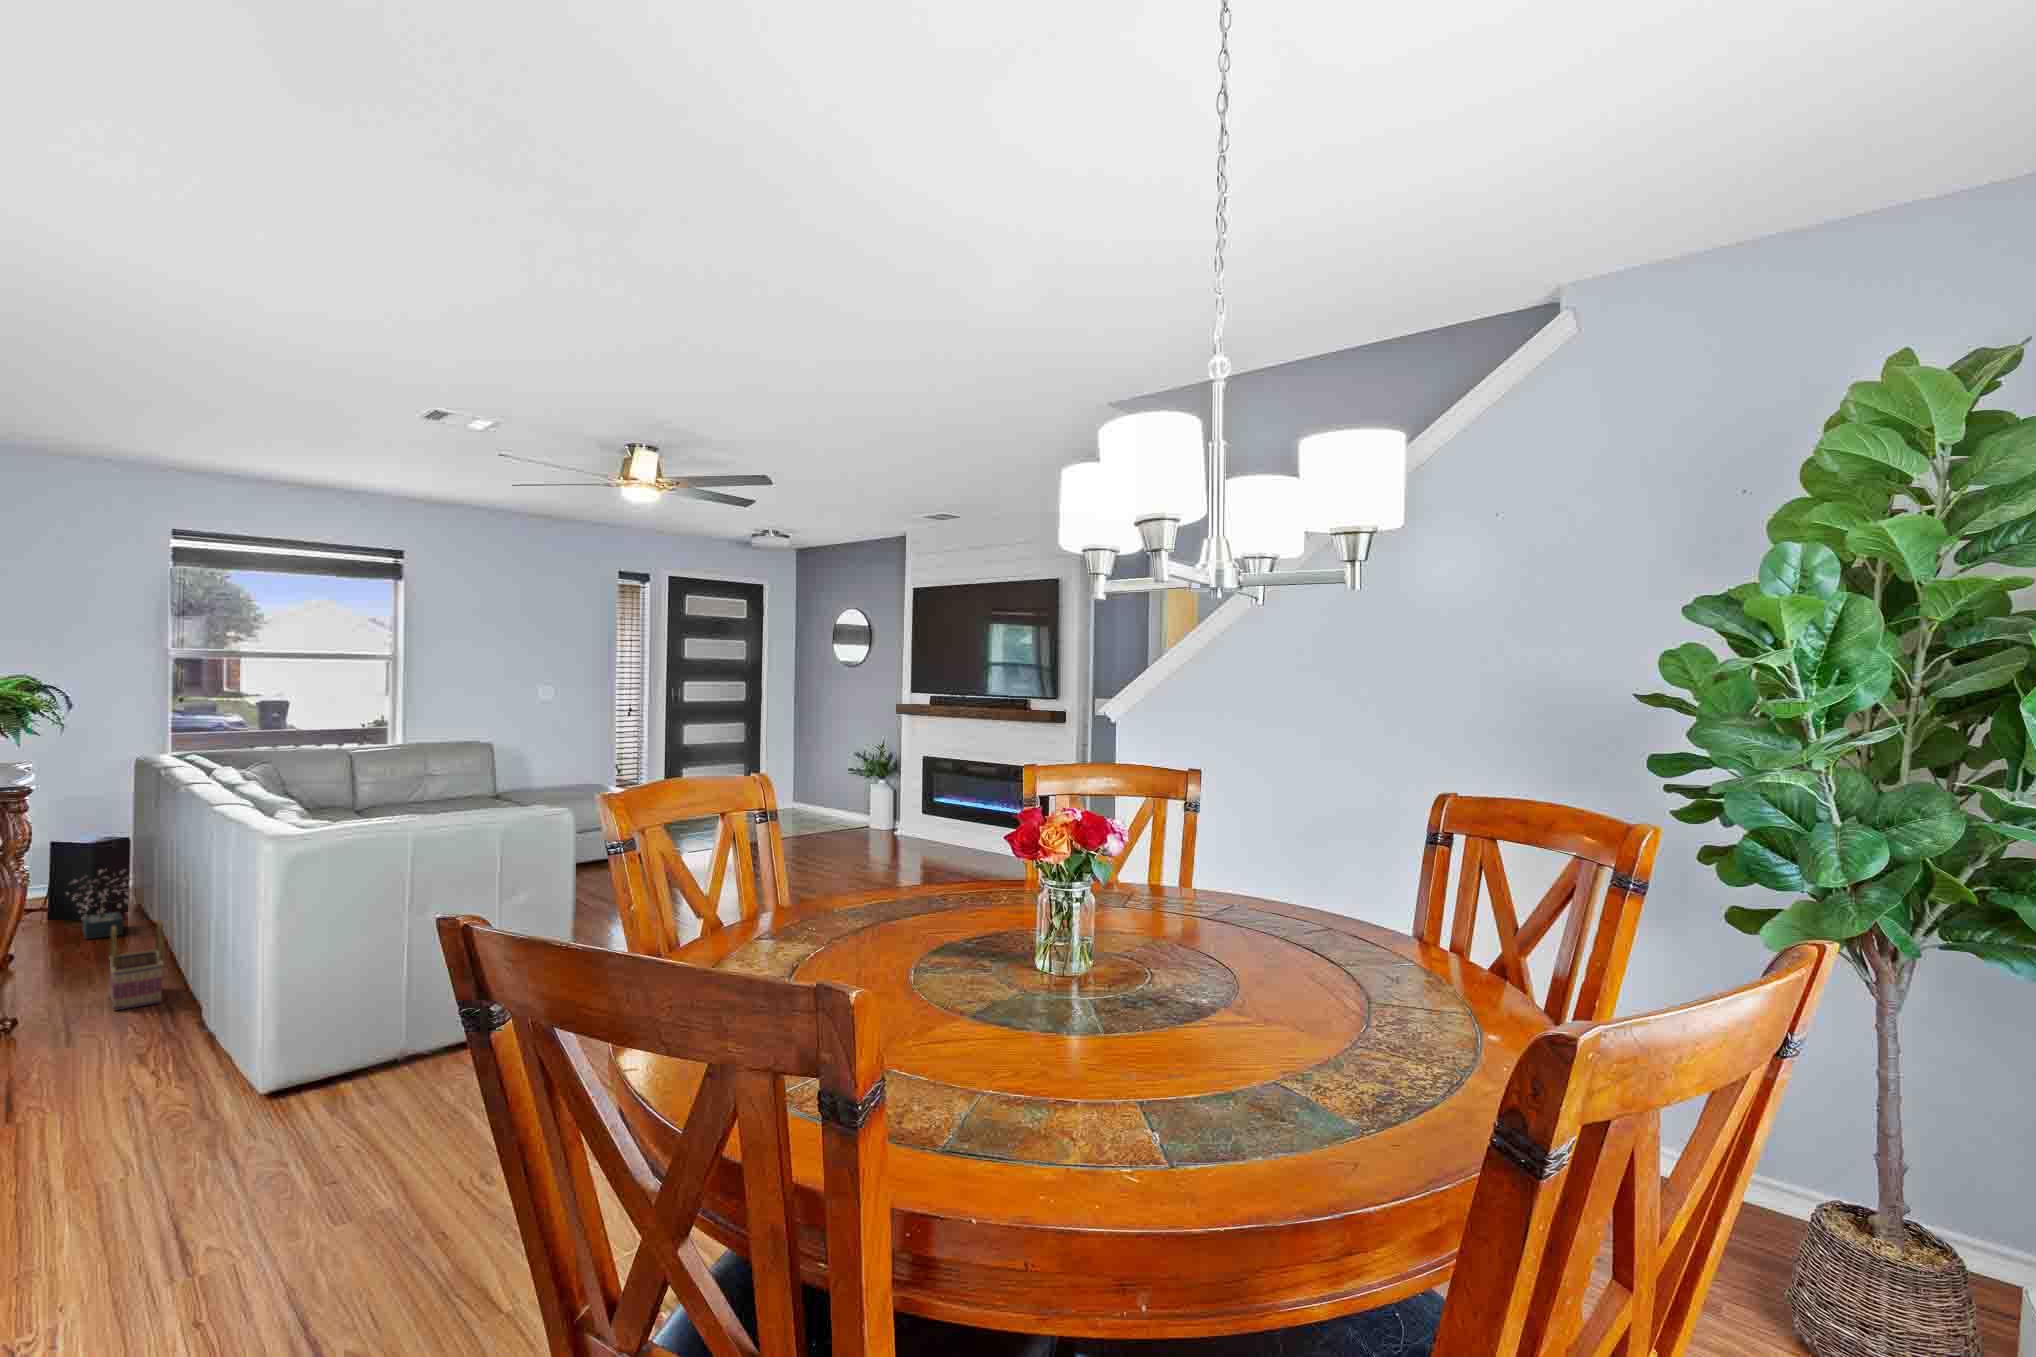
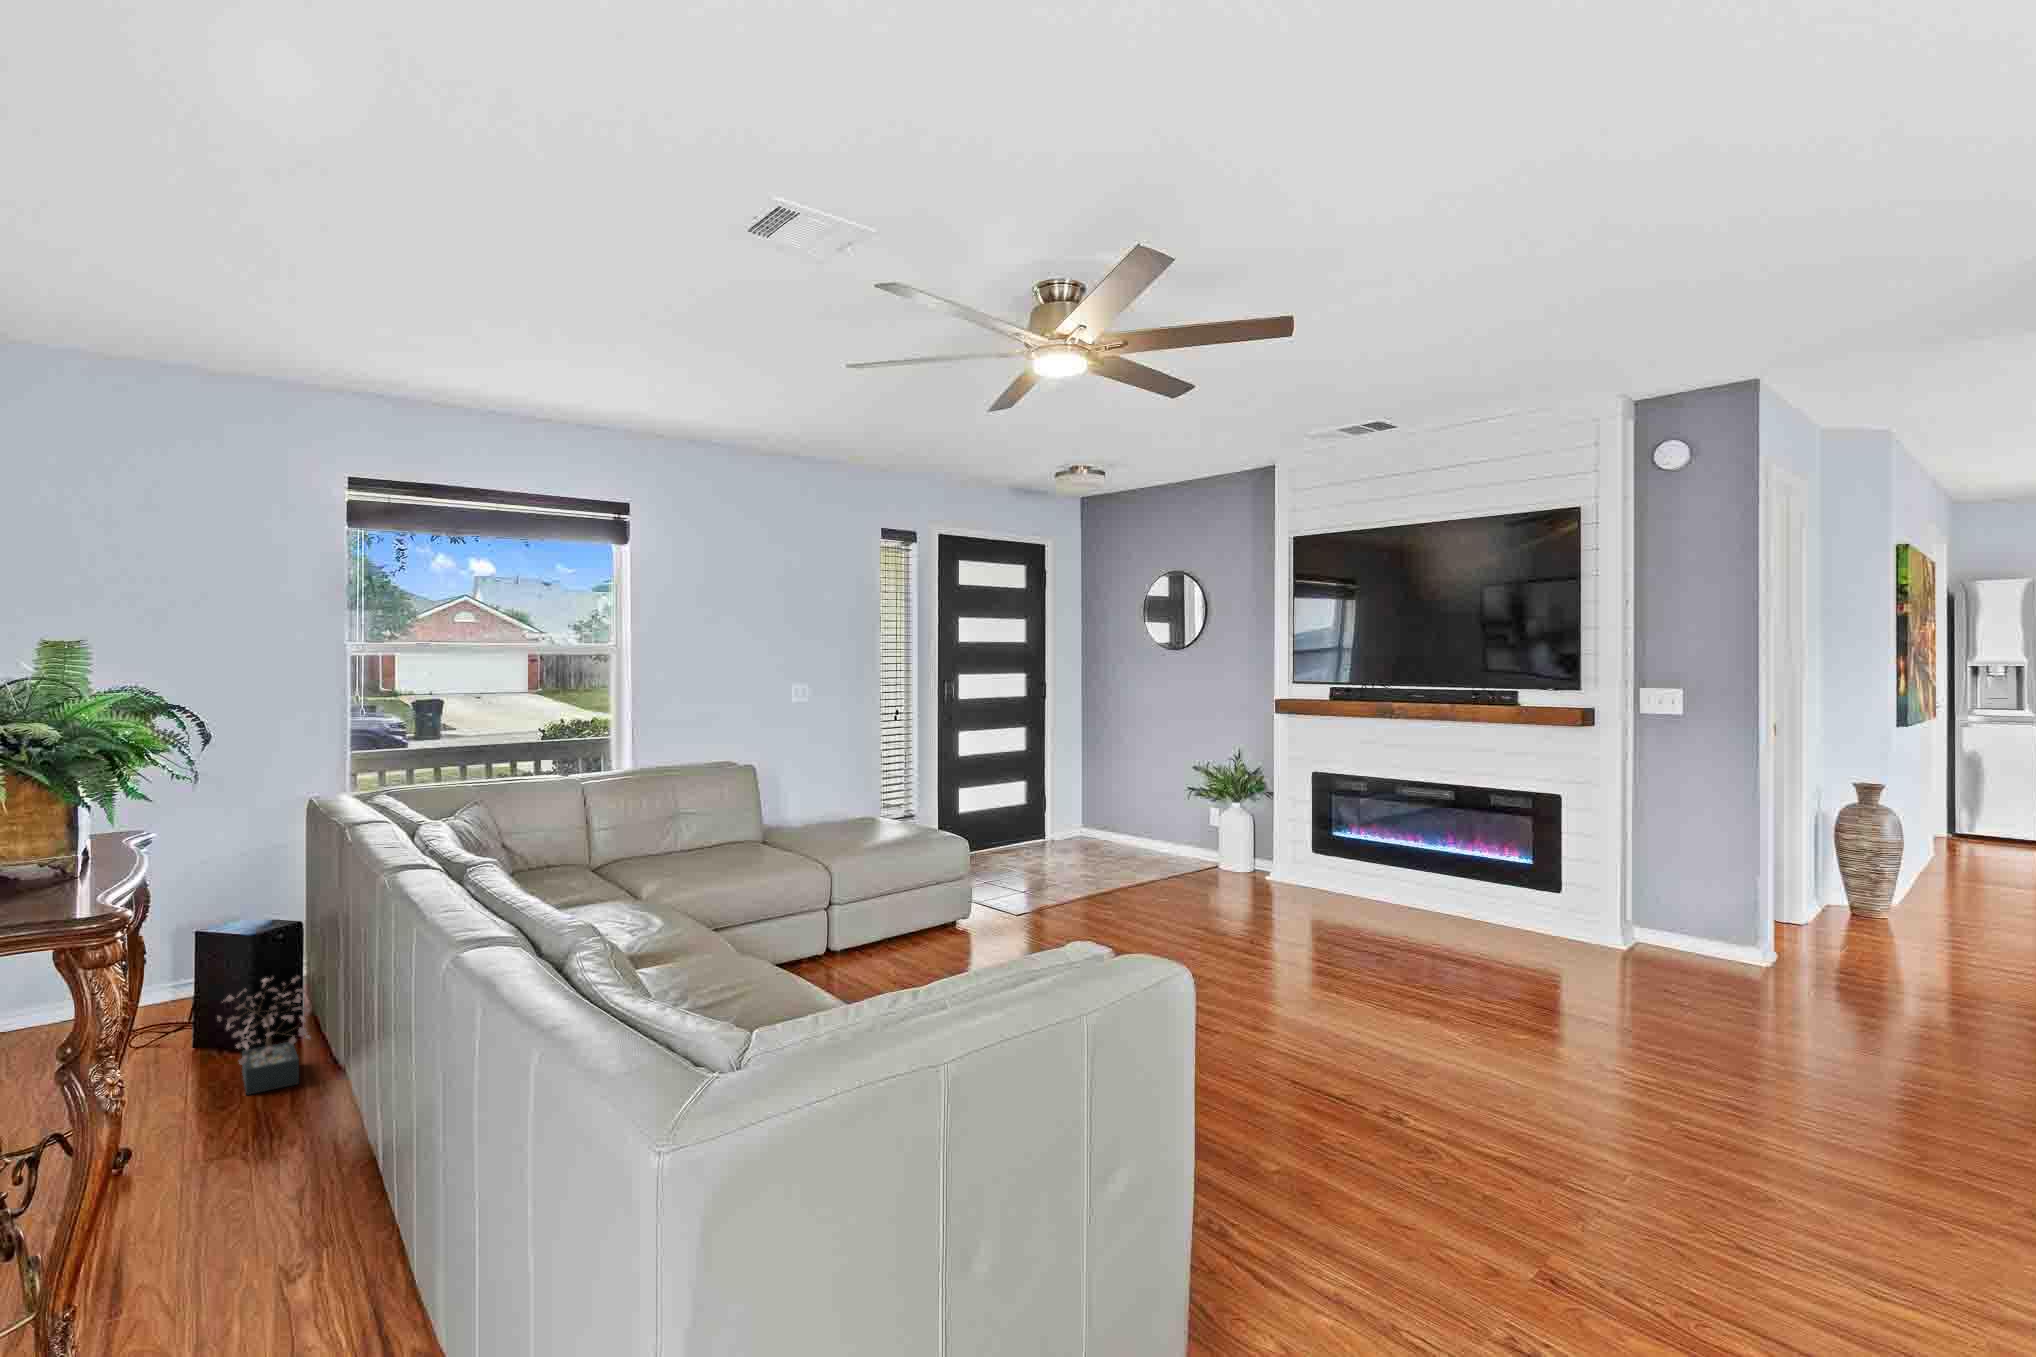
basket: present [109,920,164,1011] -> none [279,1122,371,1310]

